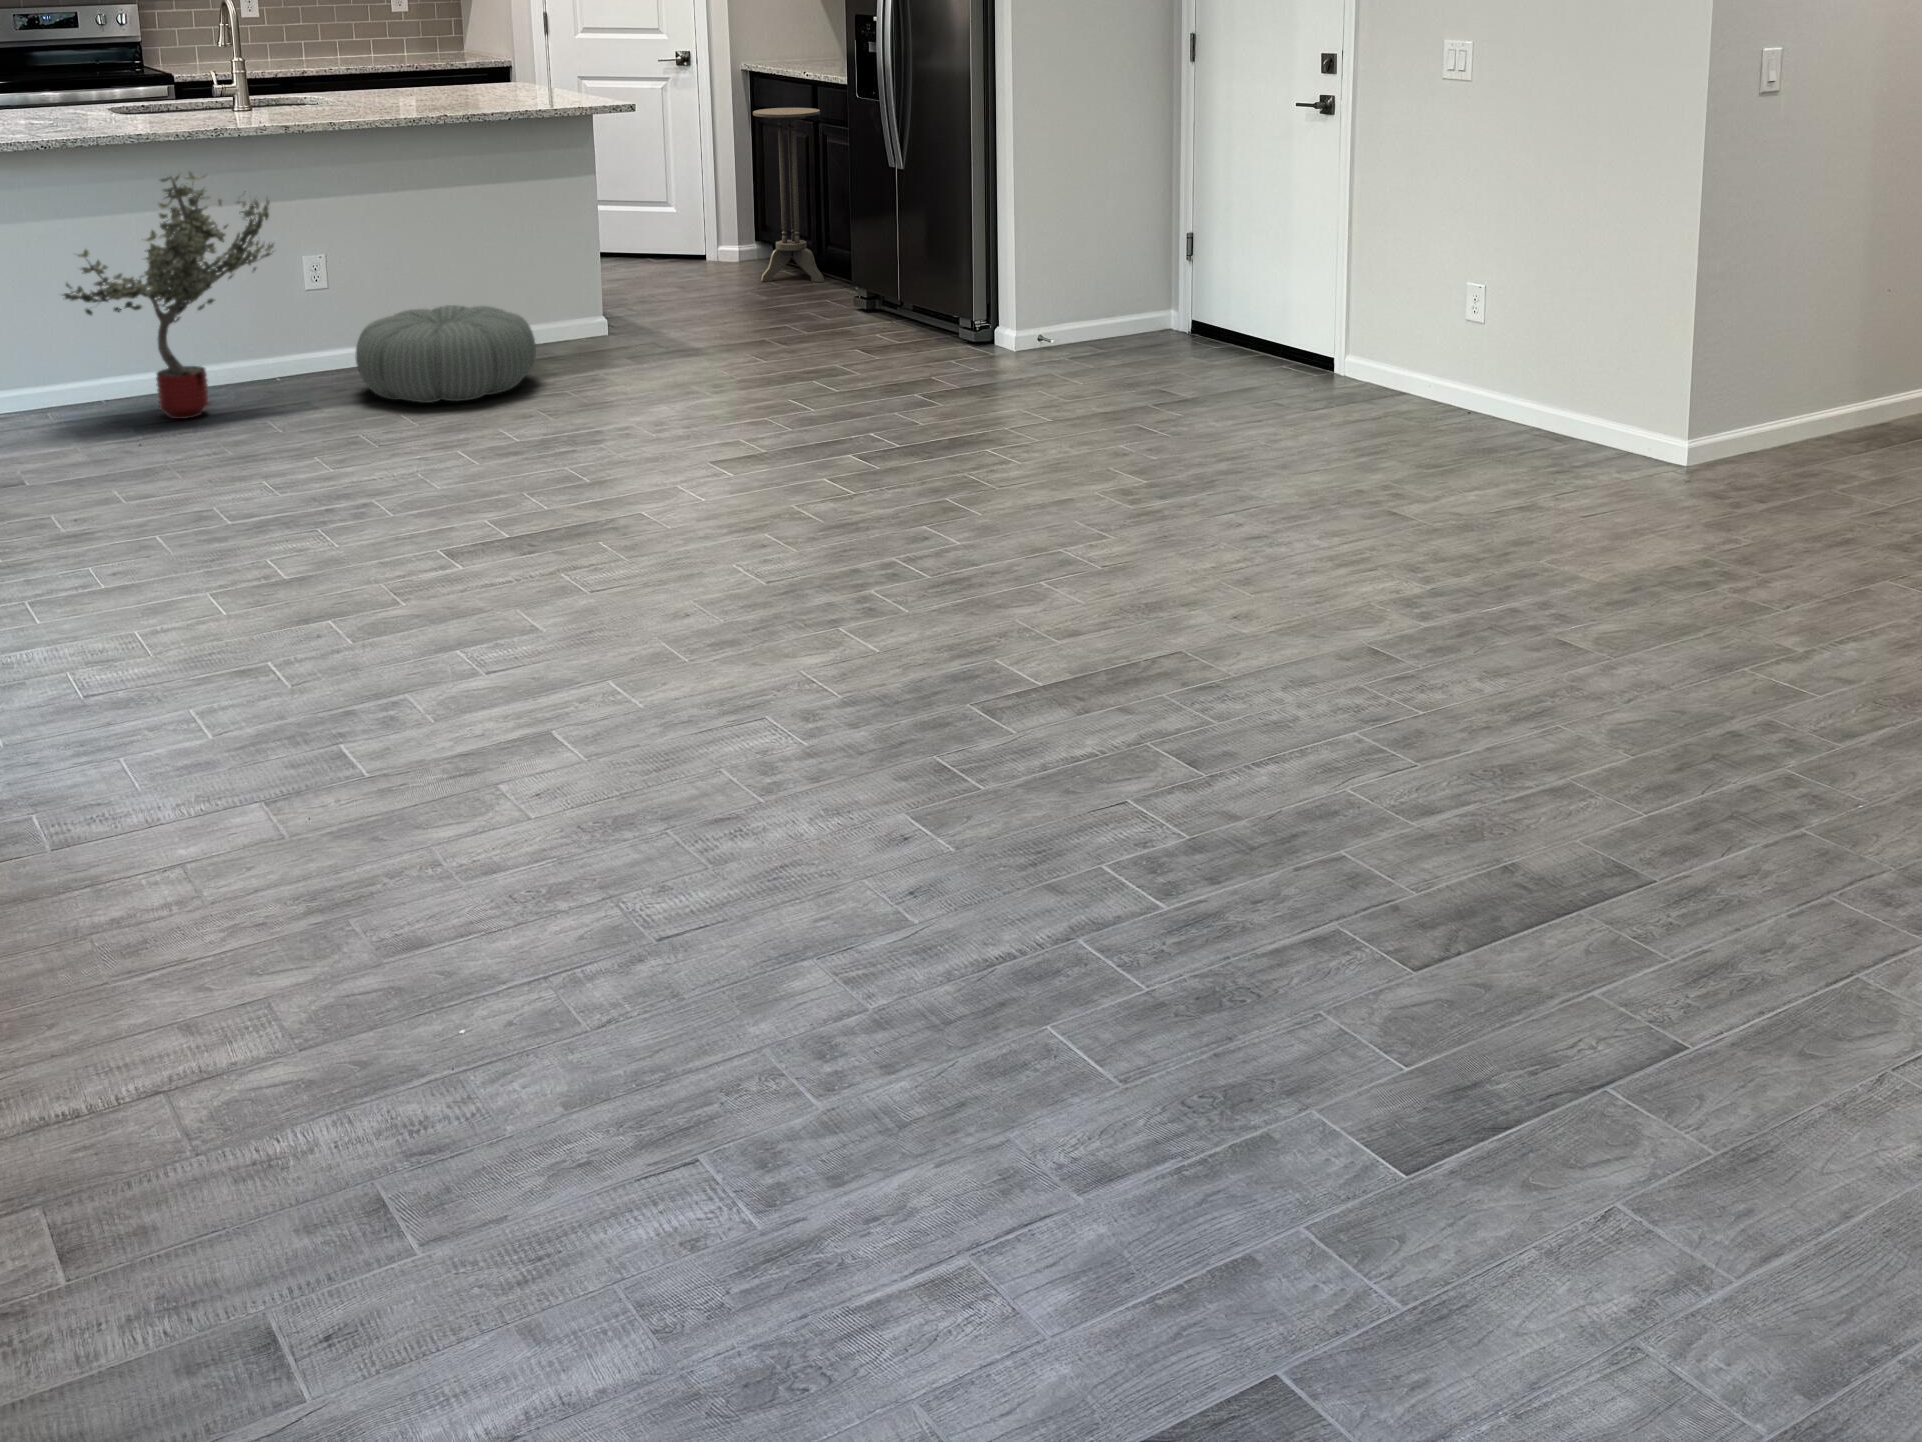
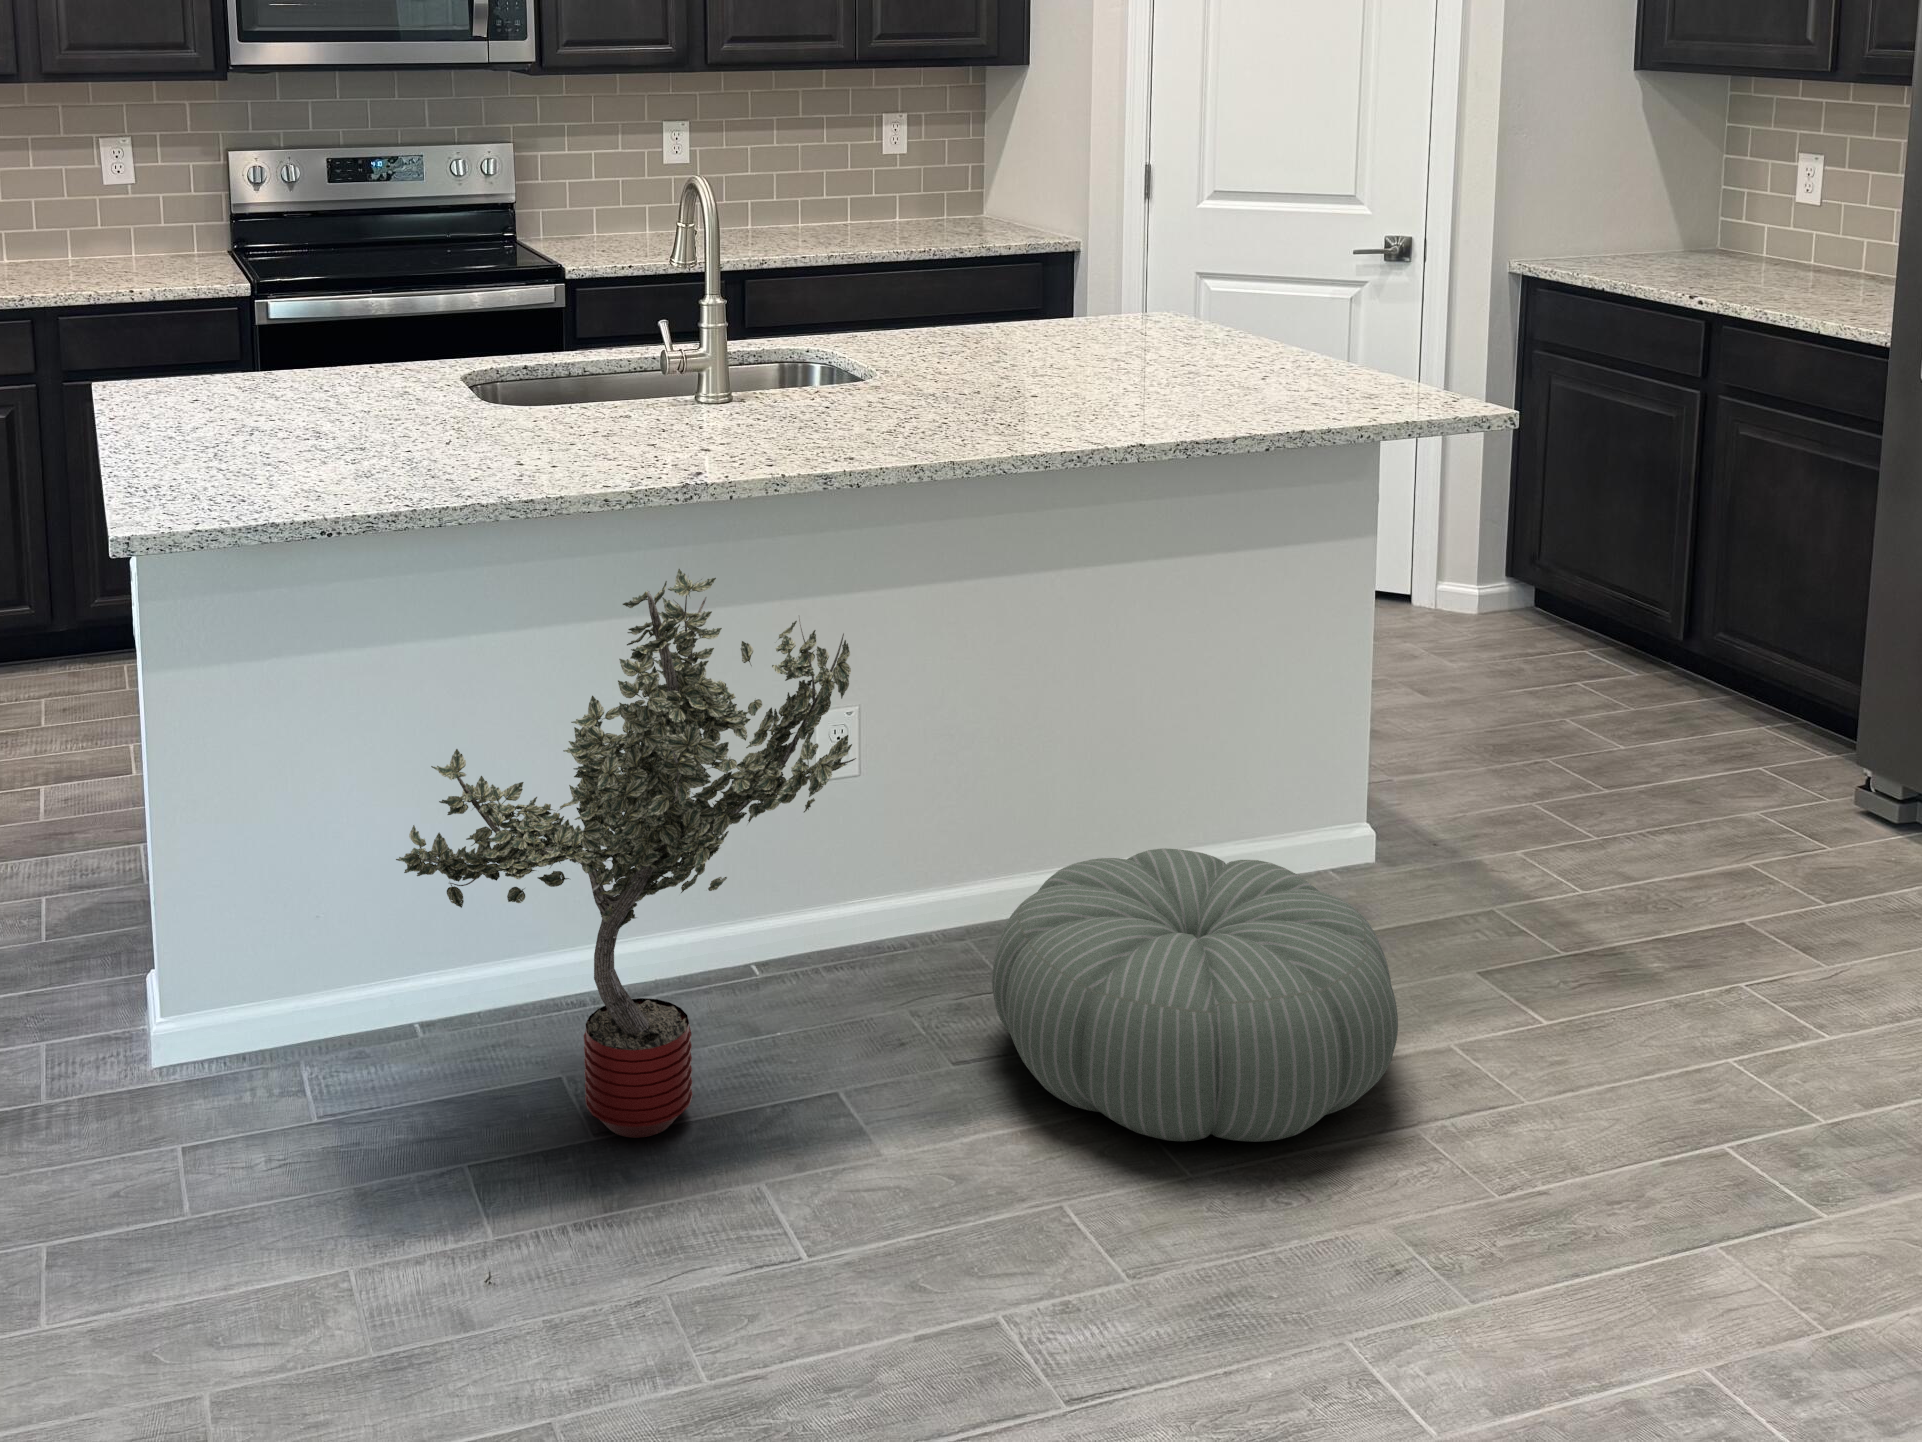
side table: present [753,108,824,282] -> none [1580,361,1727,698]

